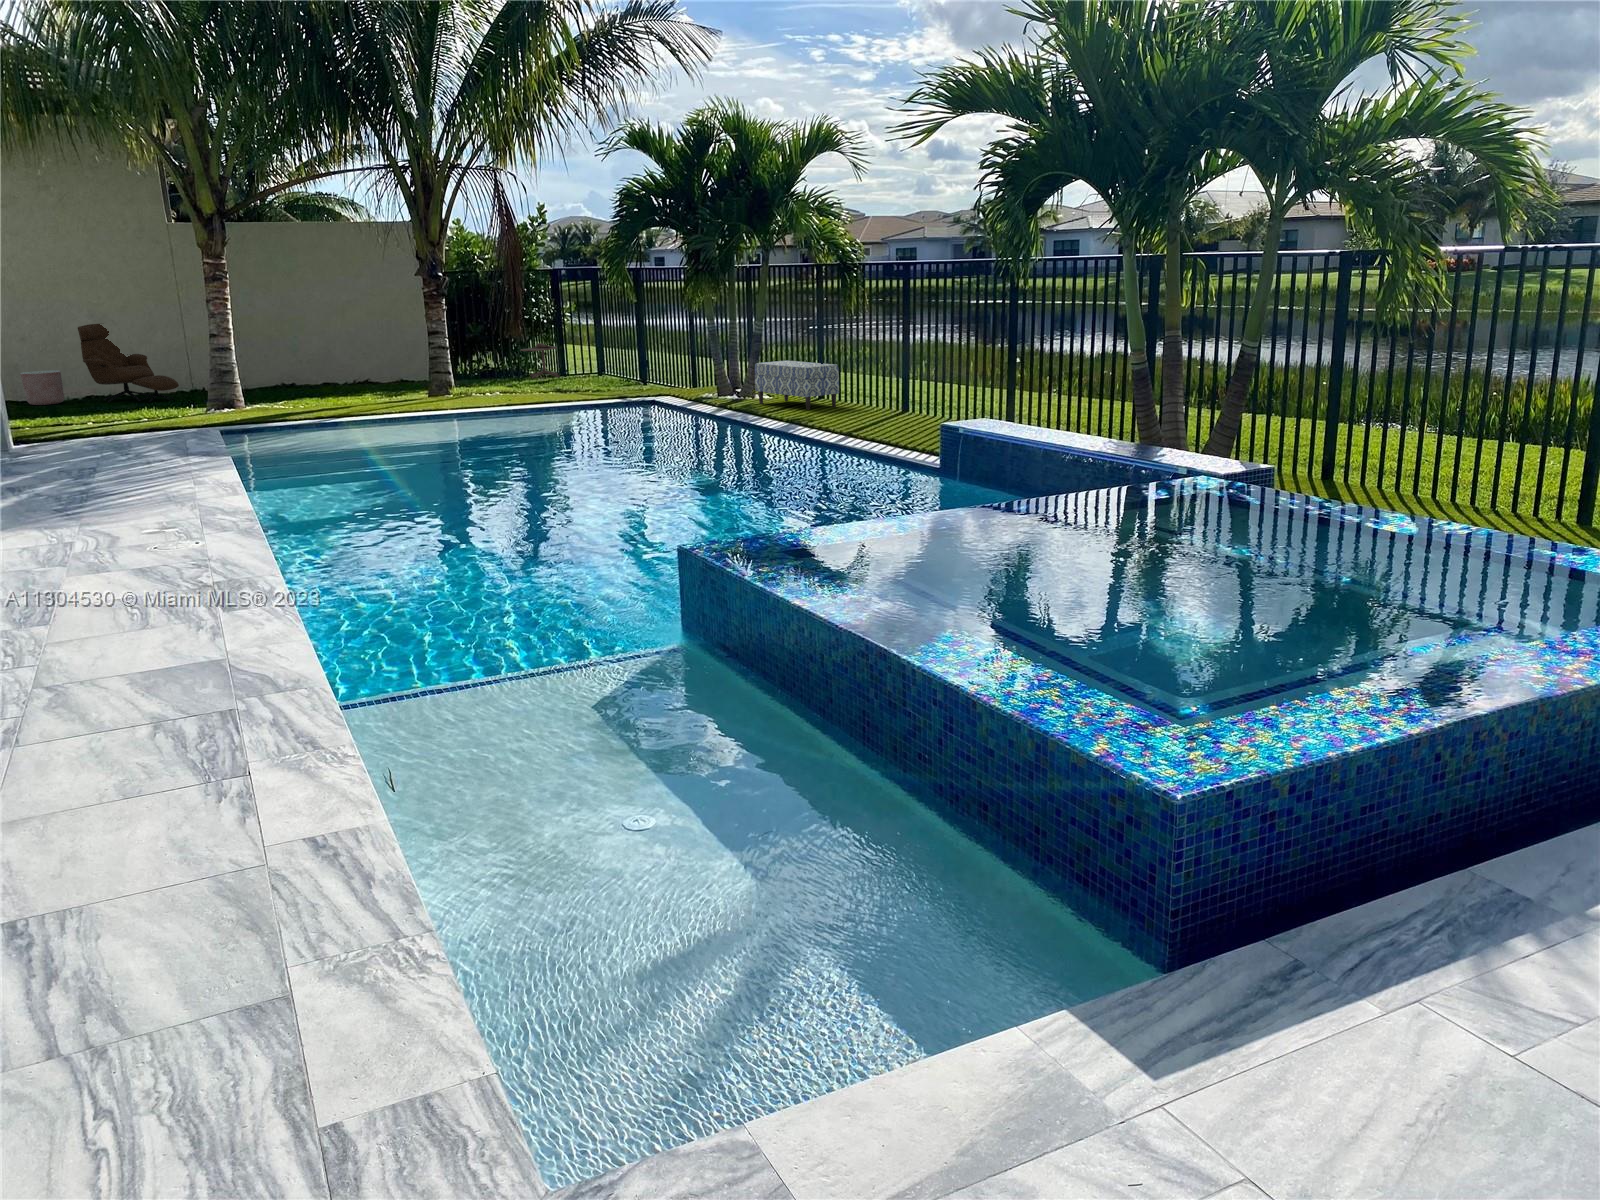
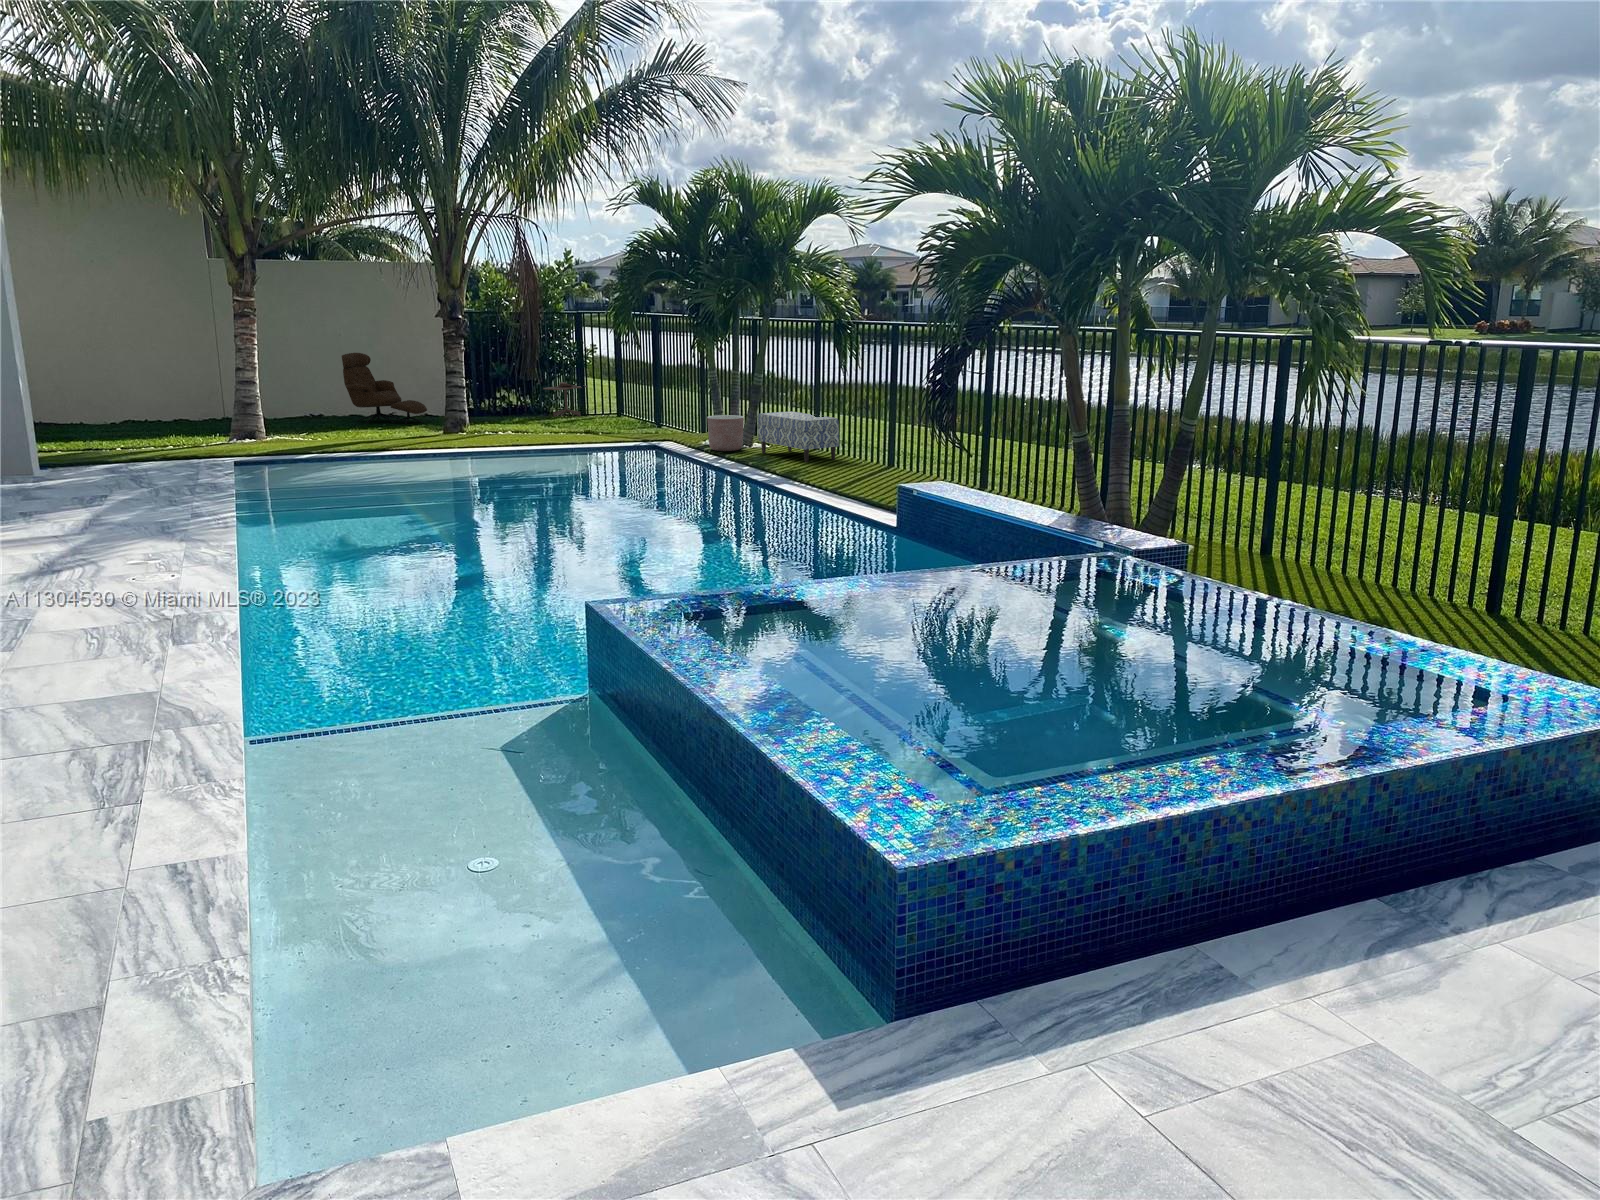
lounge chair: present [78,324,179,403] -> present [342,353,427,424]
planter: present [20,371,64,405] -> present [707,415,744,451]

